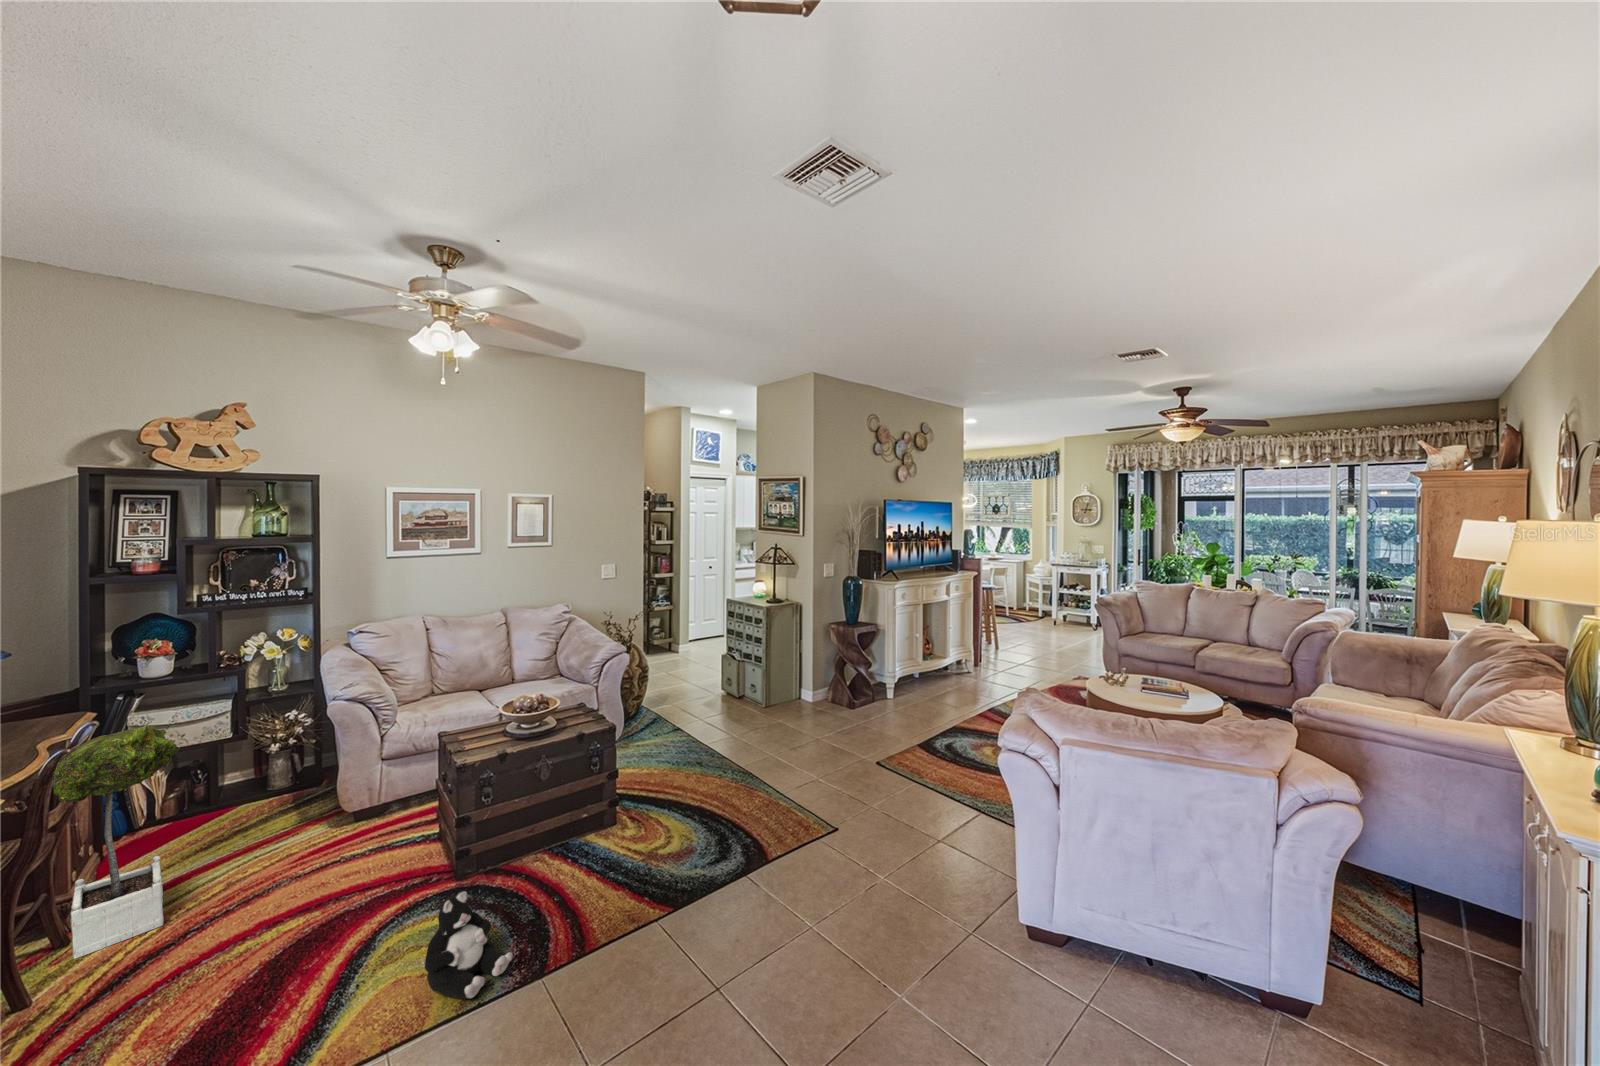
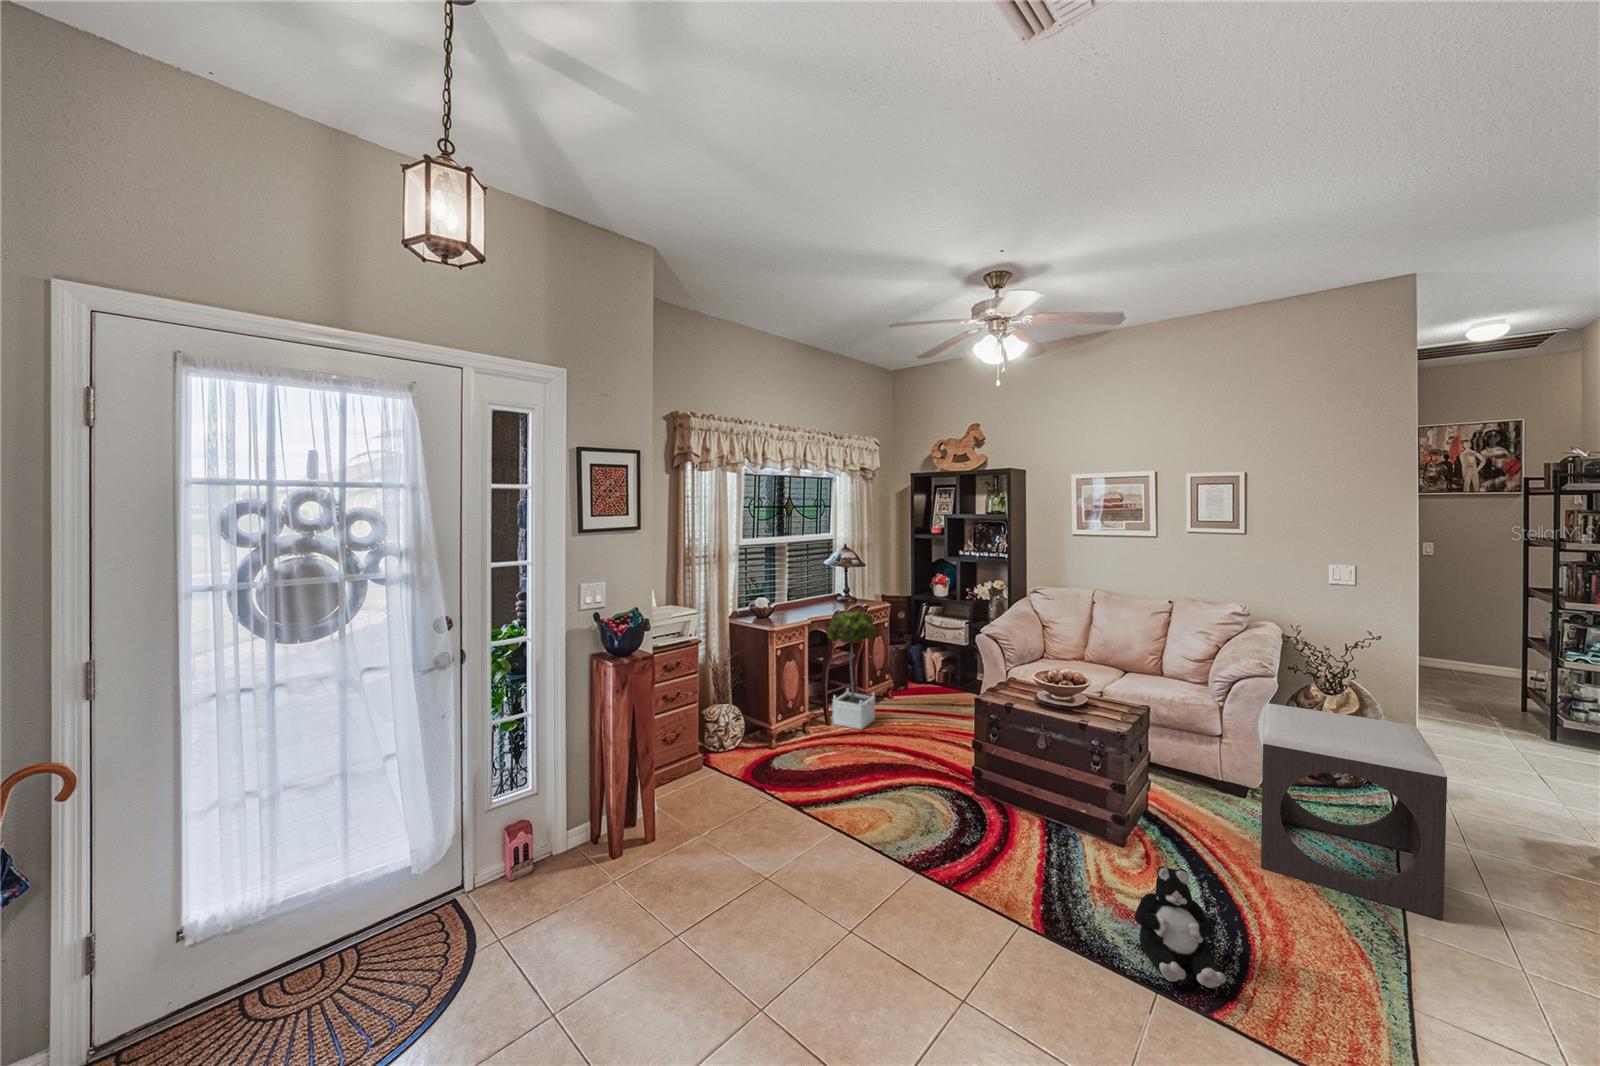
footstool: none [638,658,747,782] -> present [1261,704,1447,920]
plush toy: present [425,890,513,999] -> present [1135,866,1226,988]

